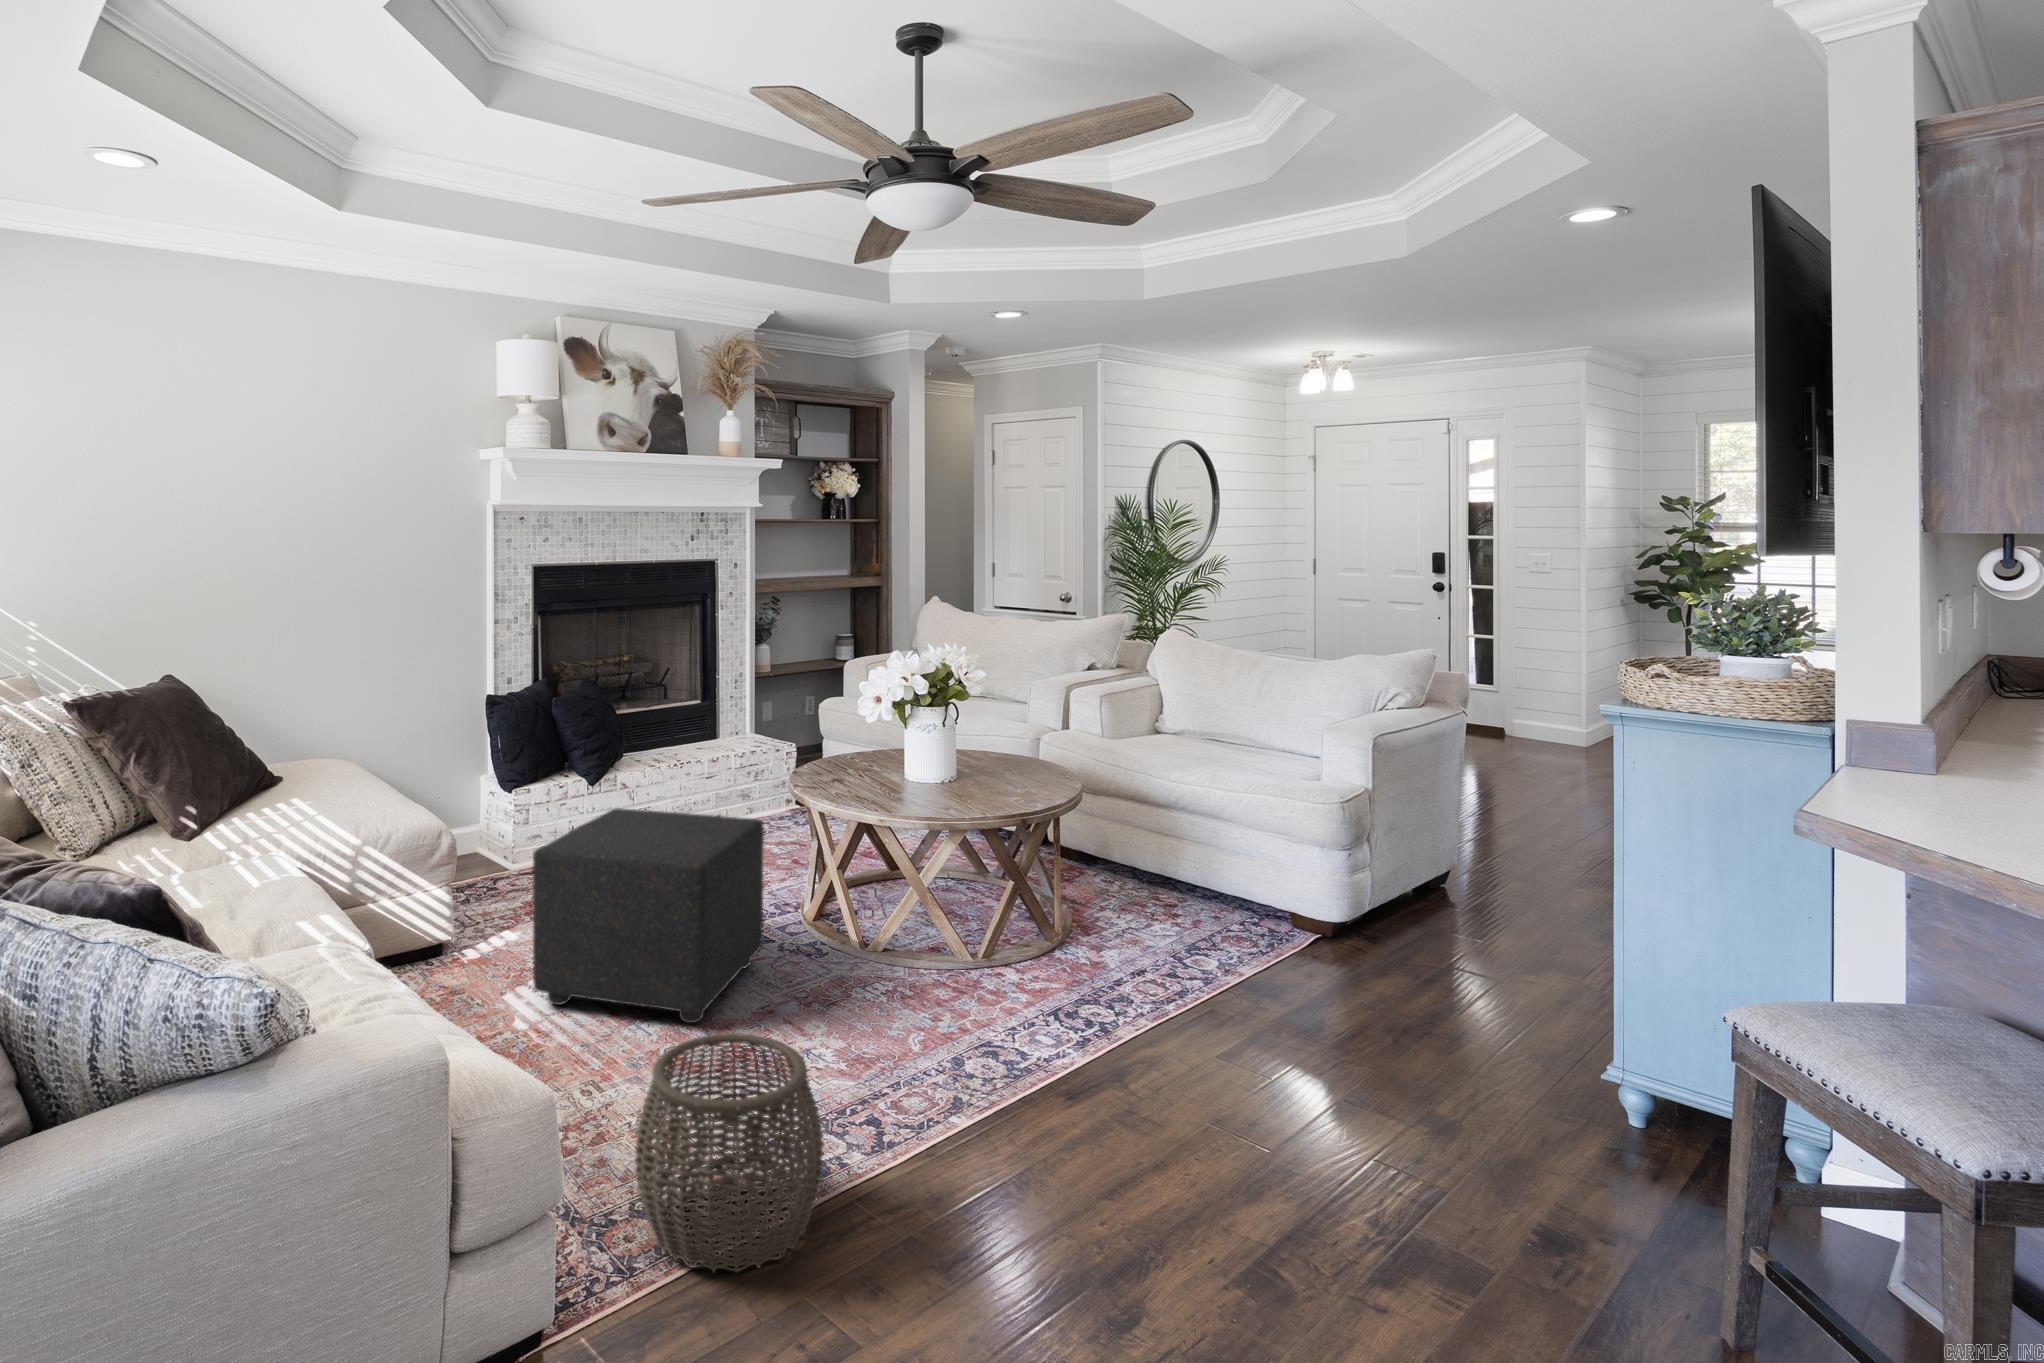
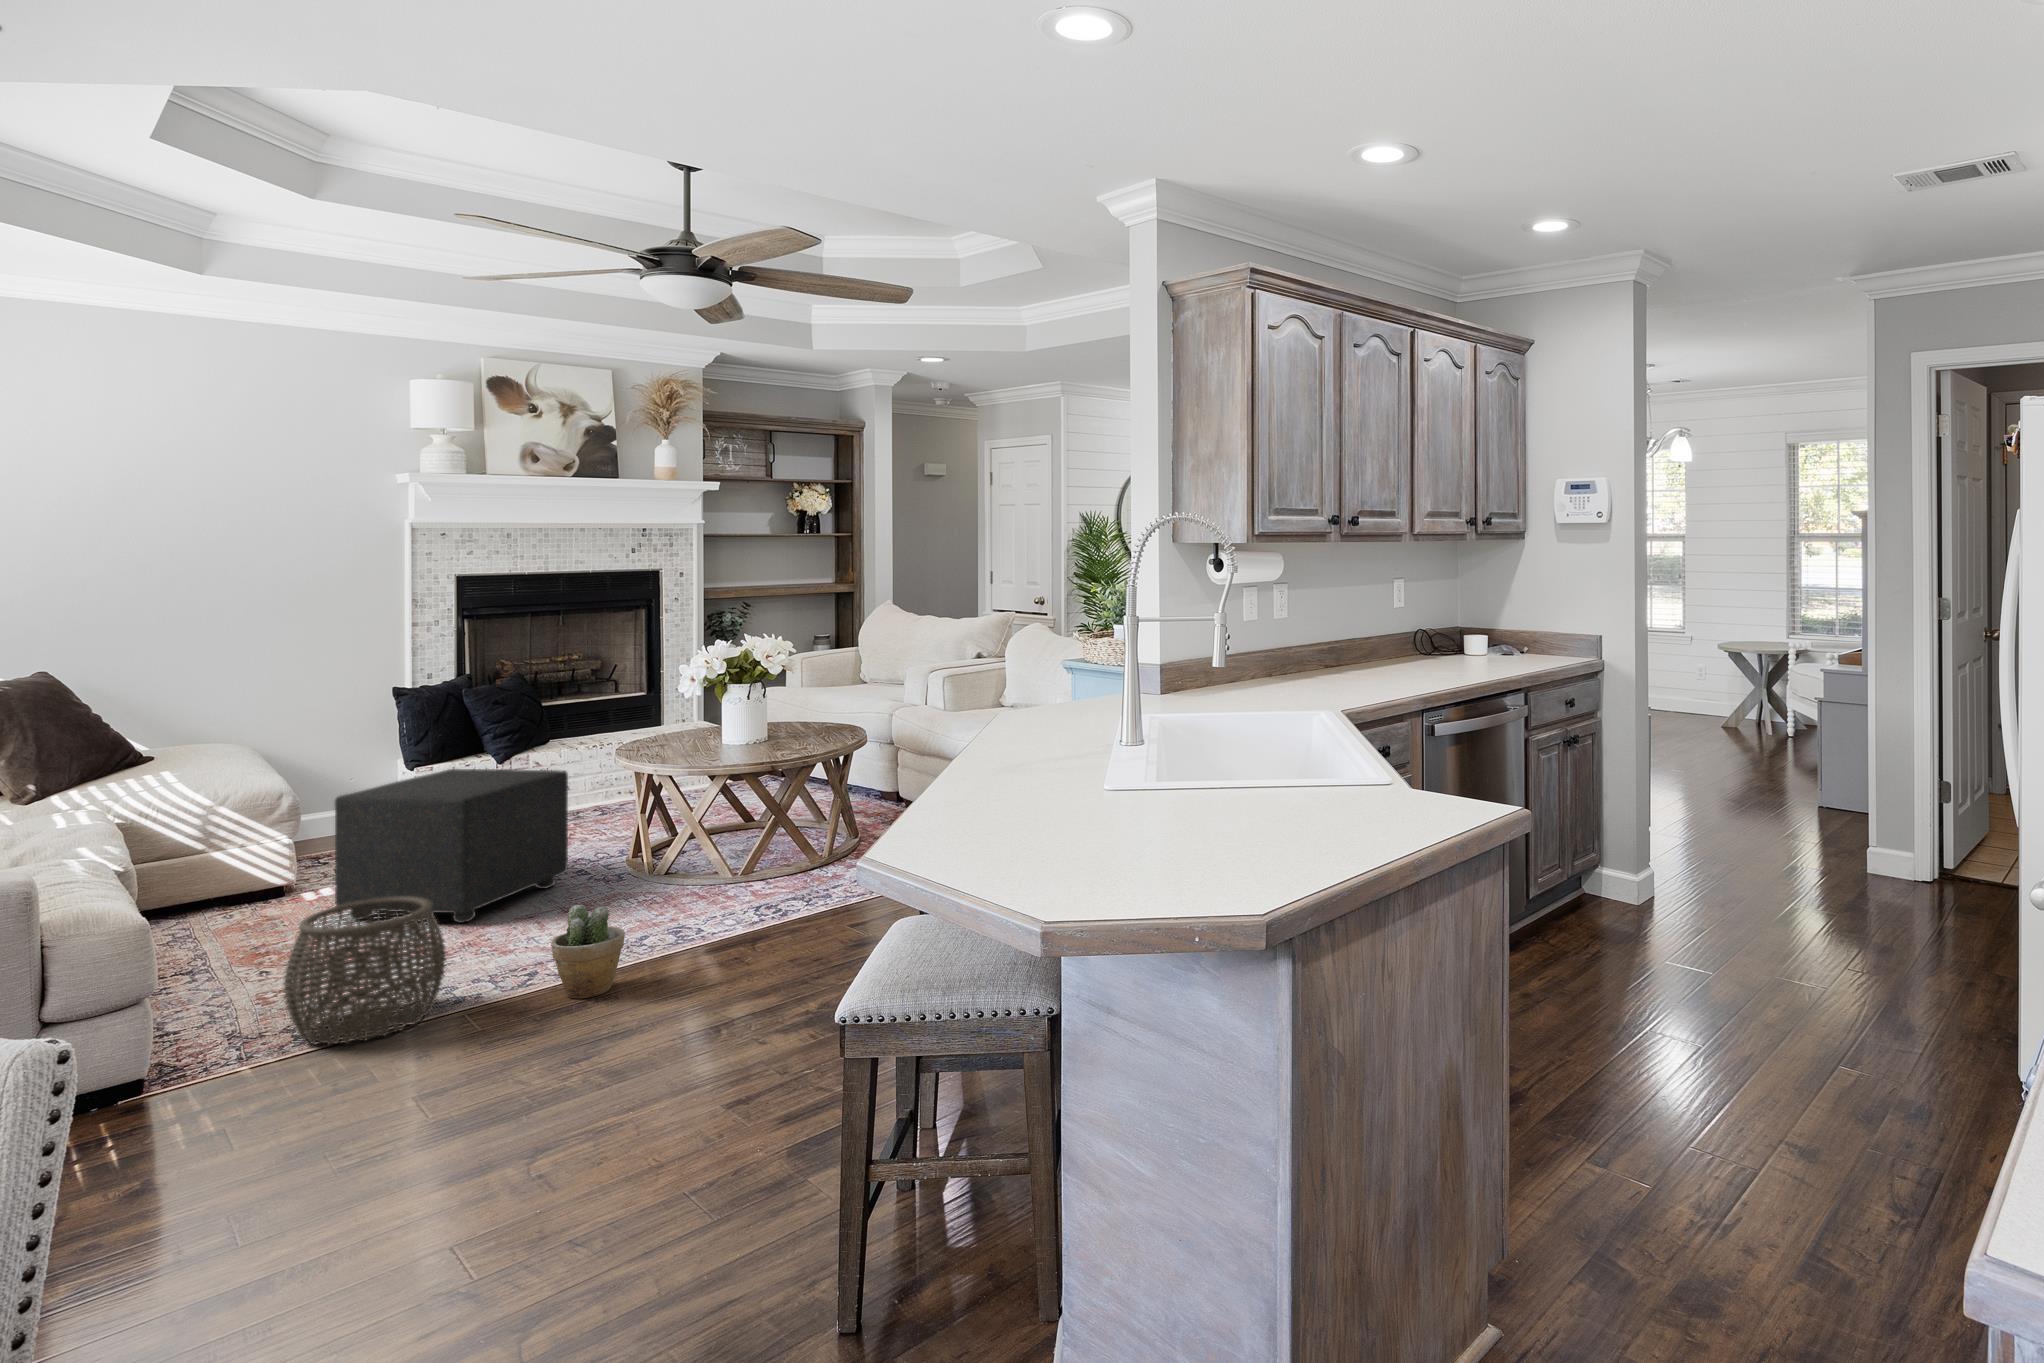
potted plant: none [939,1057,1033,1201] -> present [551,905,625,998]

